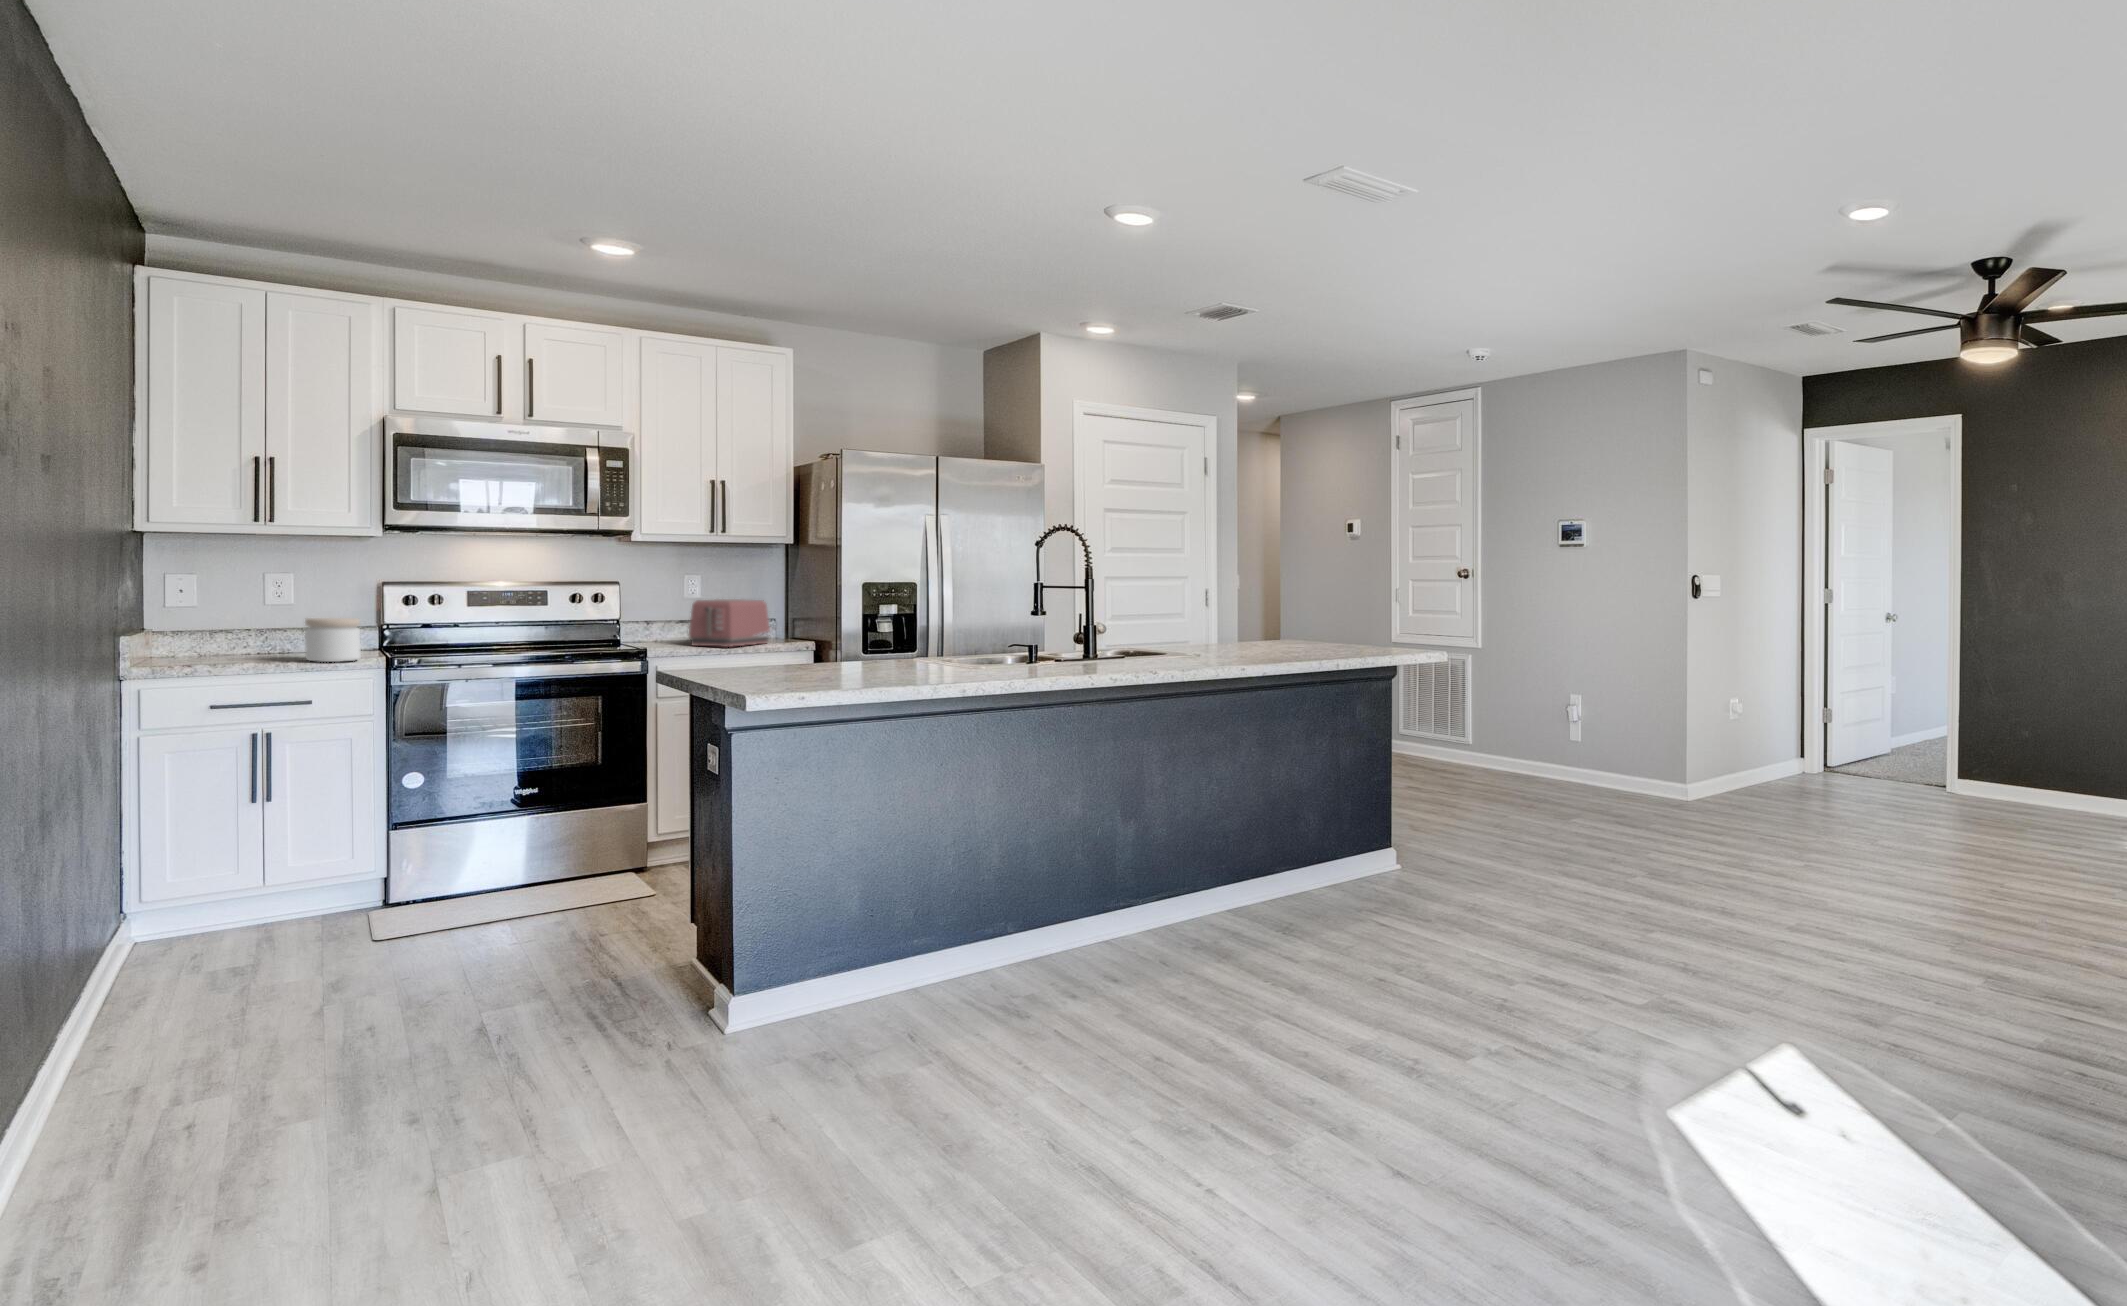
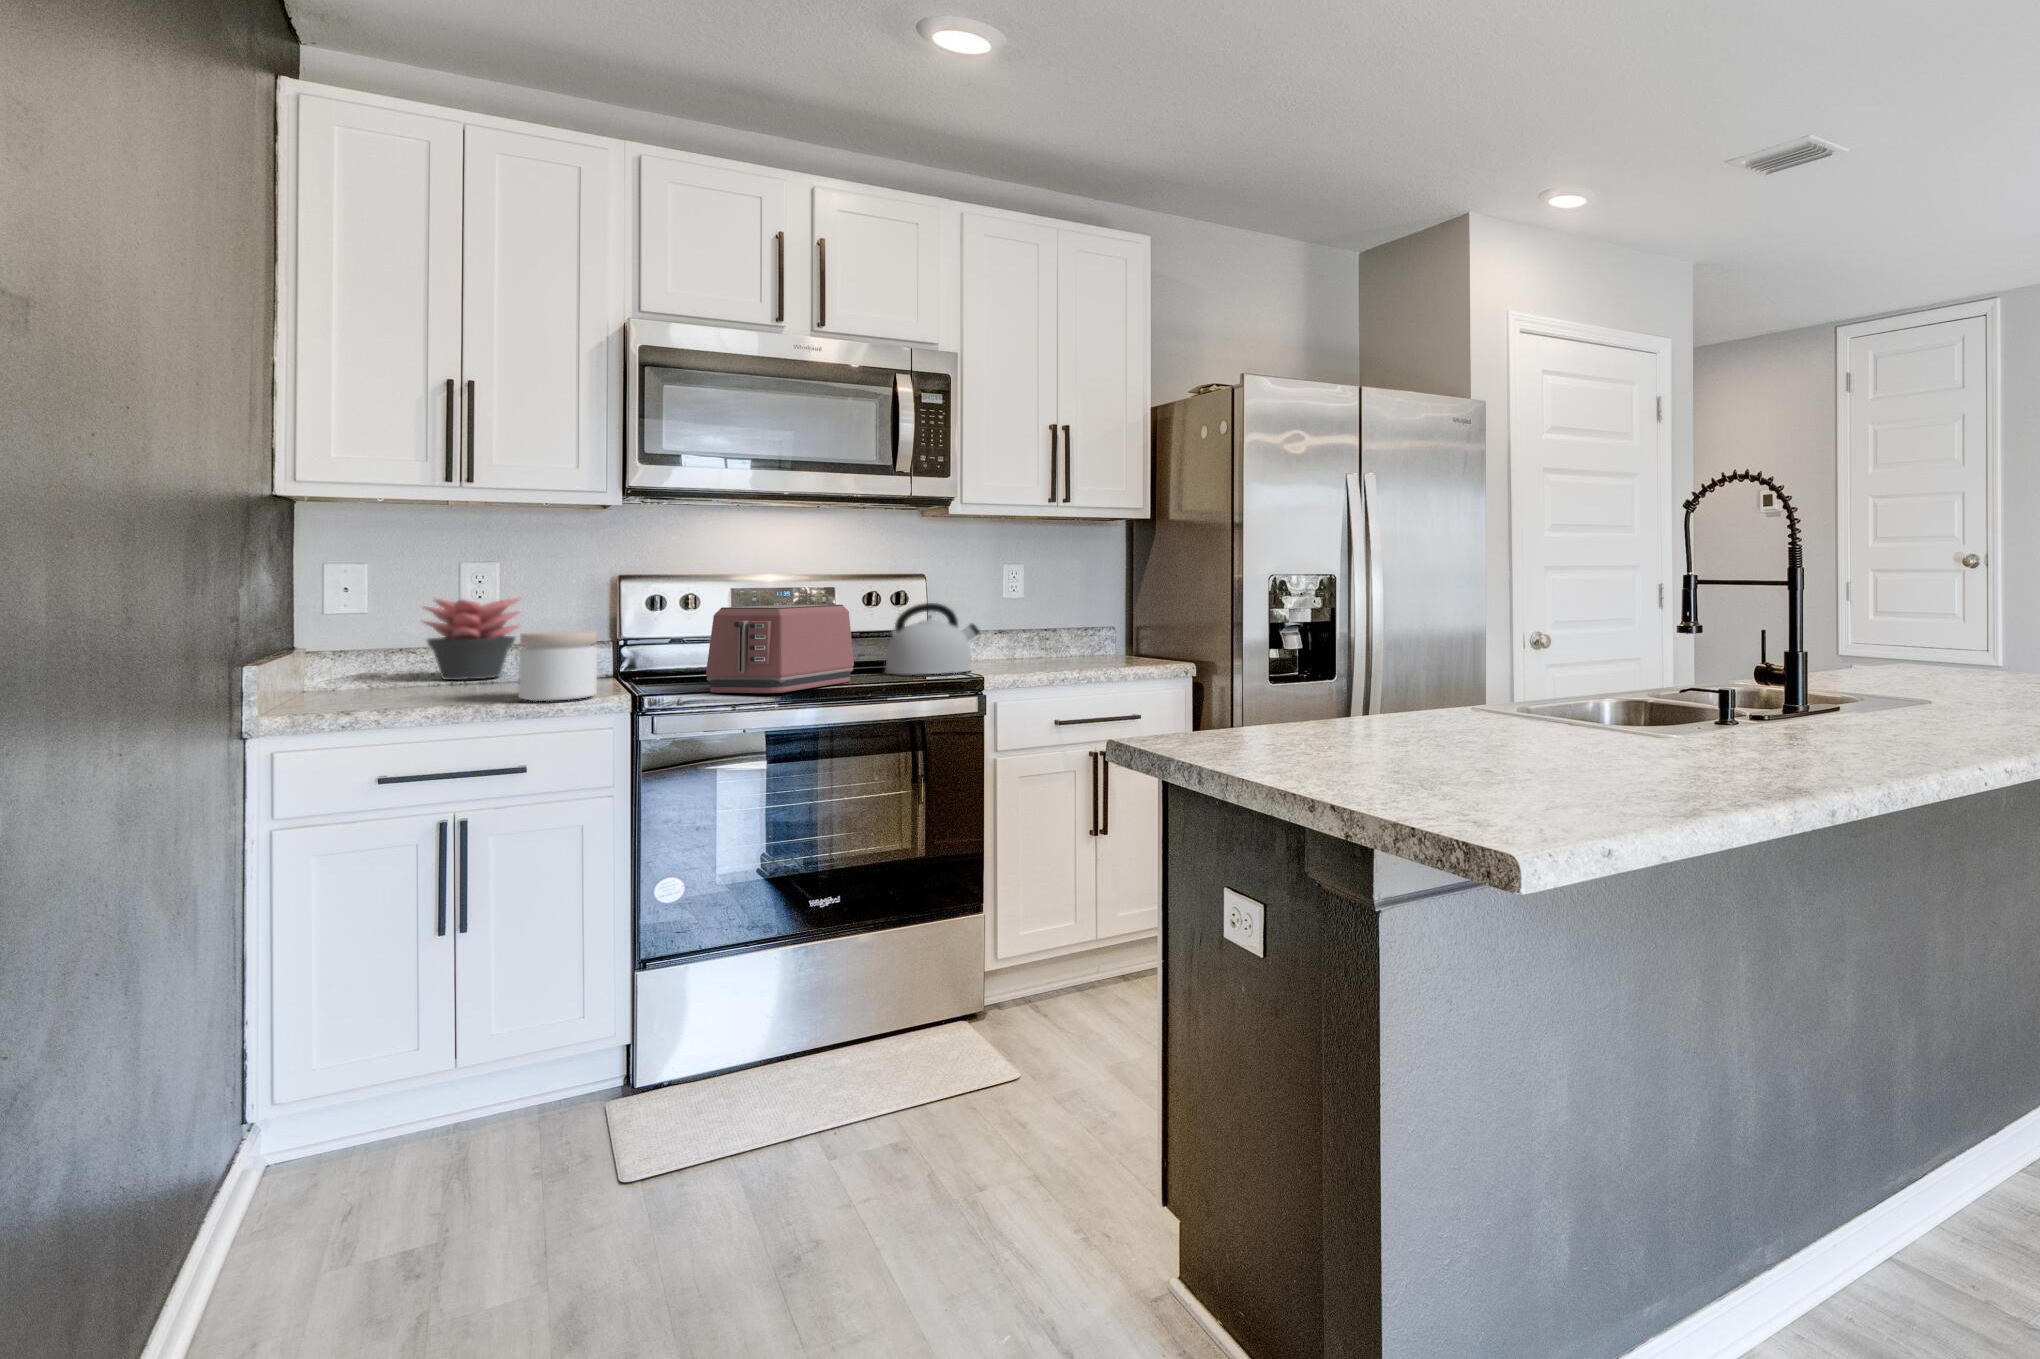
succulent plant: none [237,593,311,648] -> present [421,598,519,680]
toaster: present [689,599,770,647] -> present [706,604,854,693]
kettle: none [581,605,654,653] -> present [885,603,980,675]

